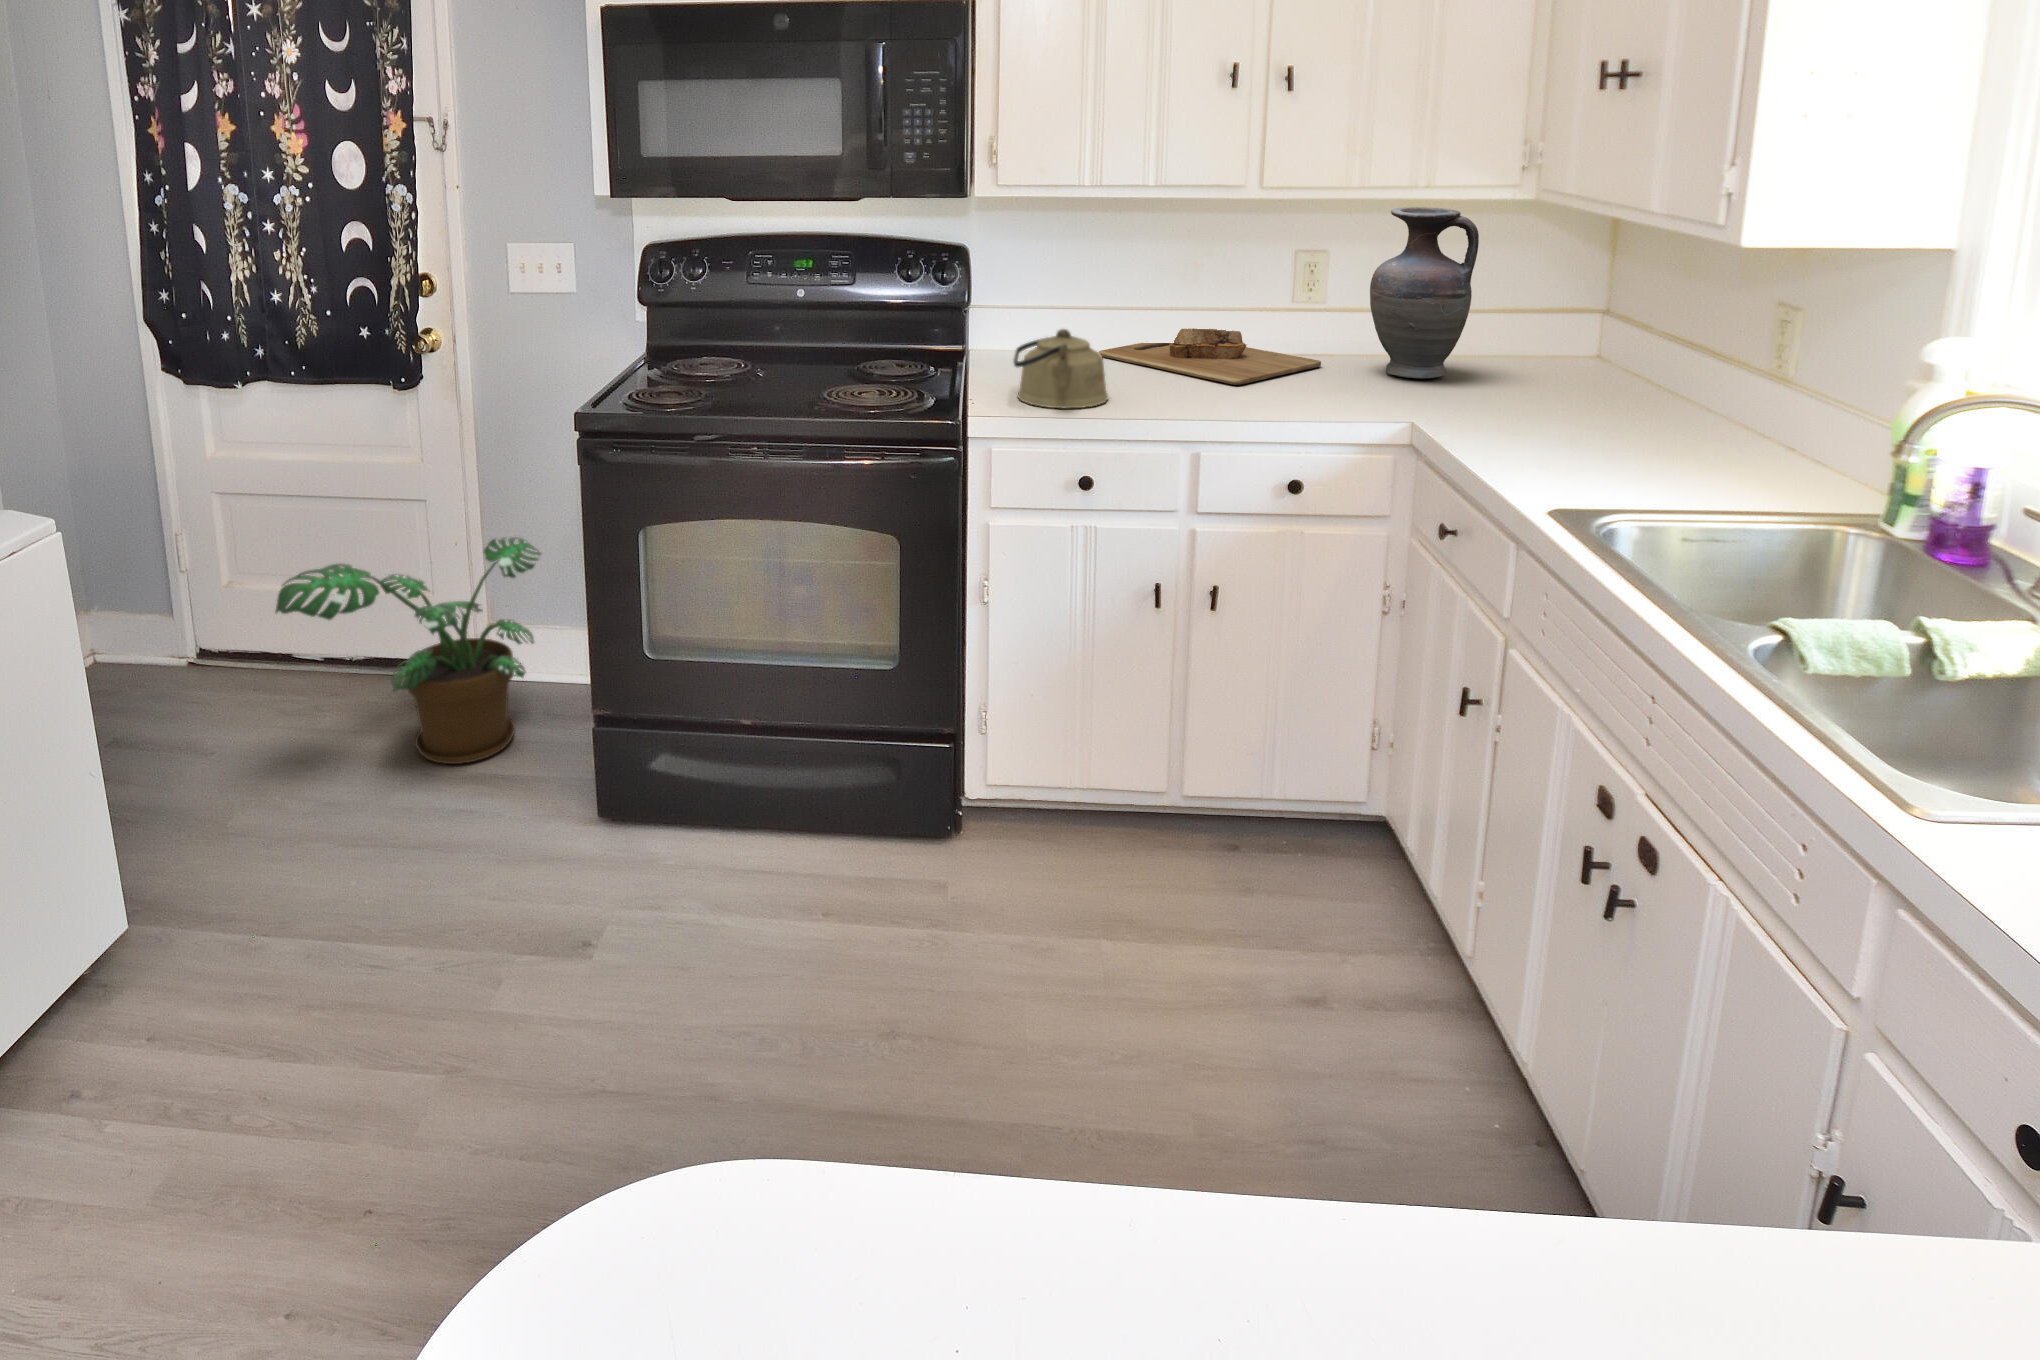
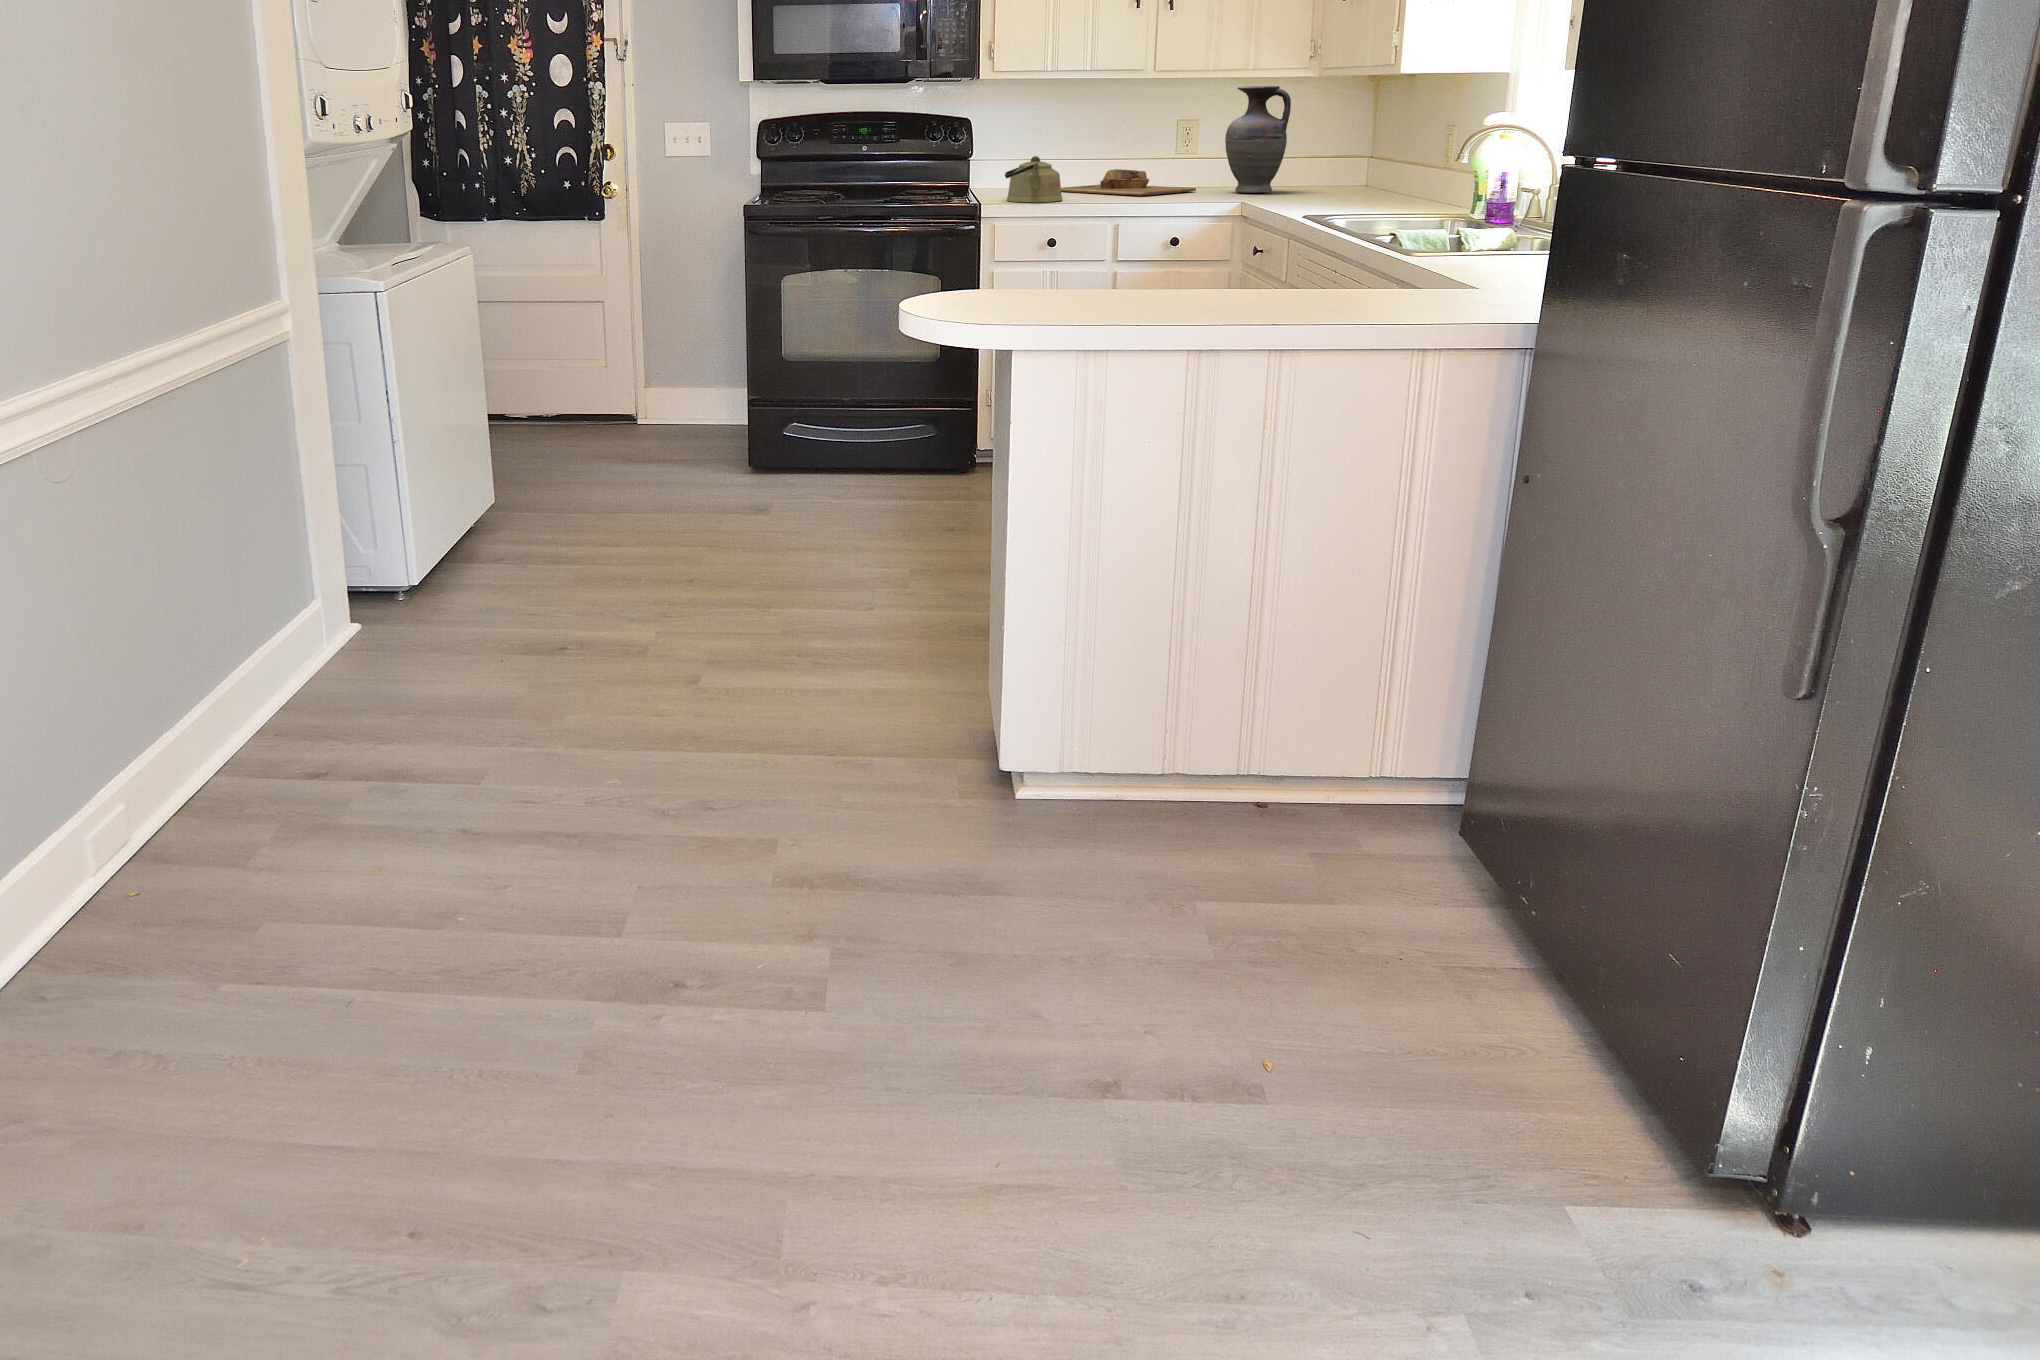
potted plant: present [275,537,541,764] -> none [536,318,688,453]

